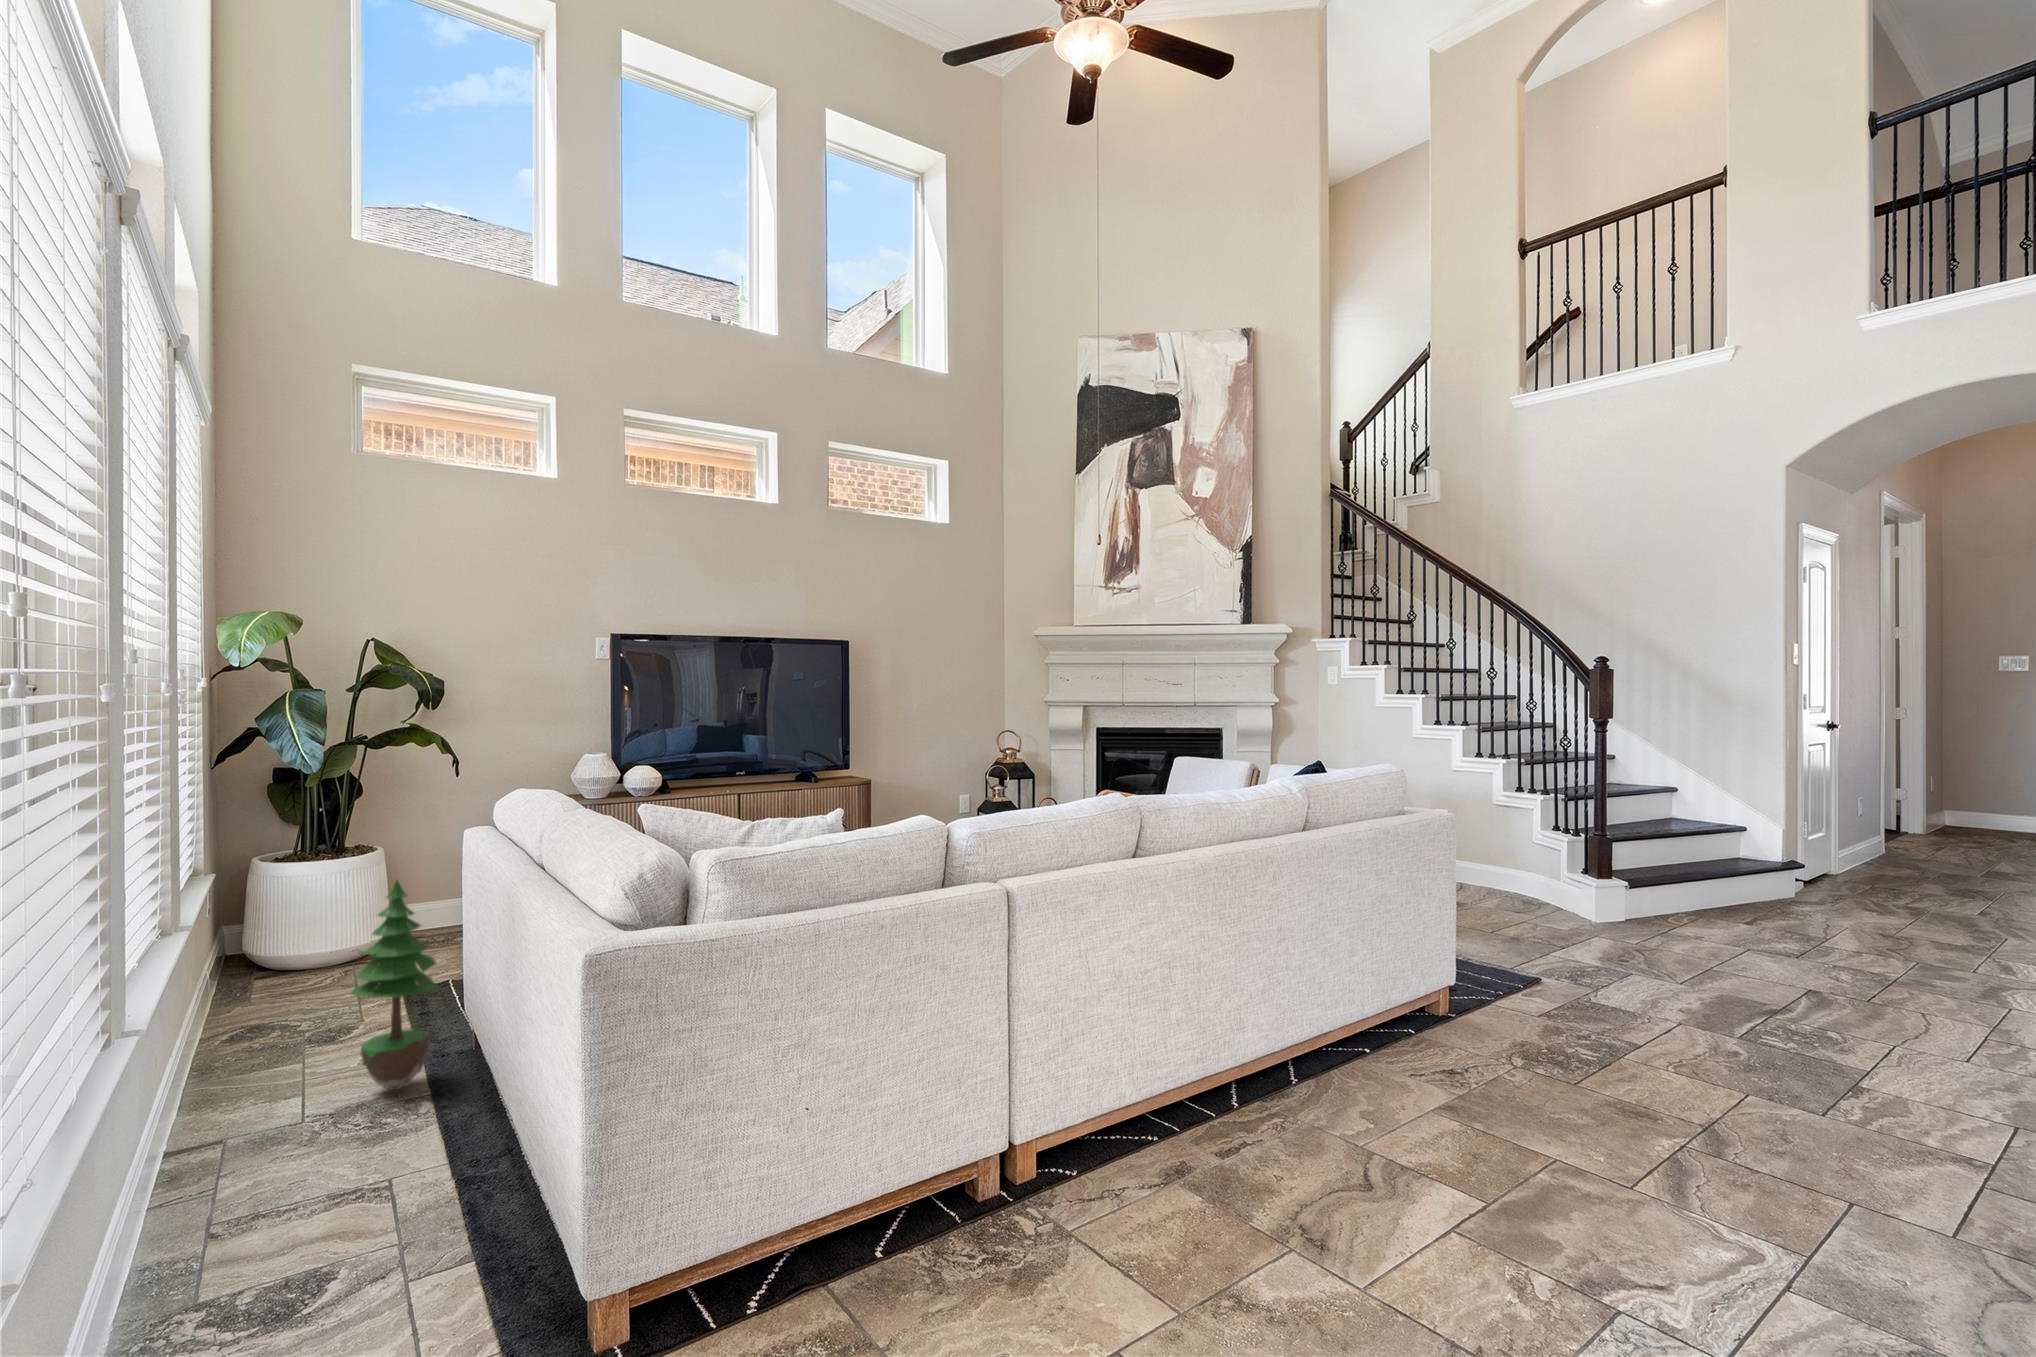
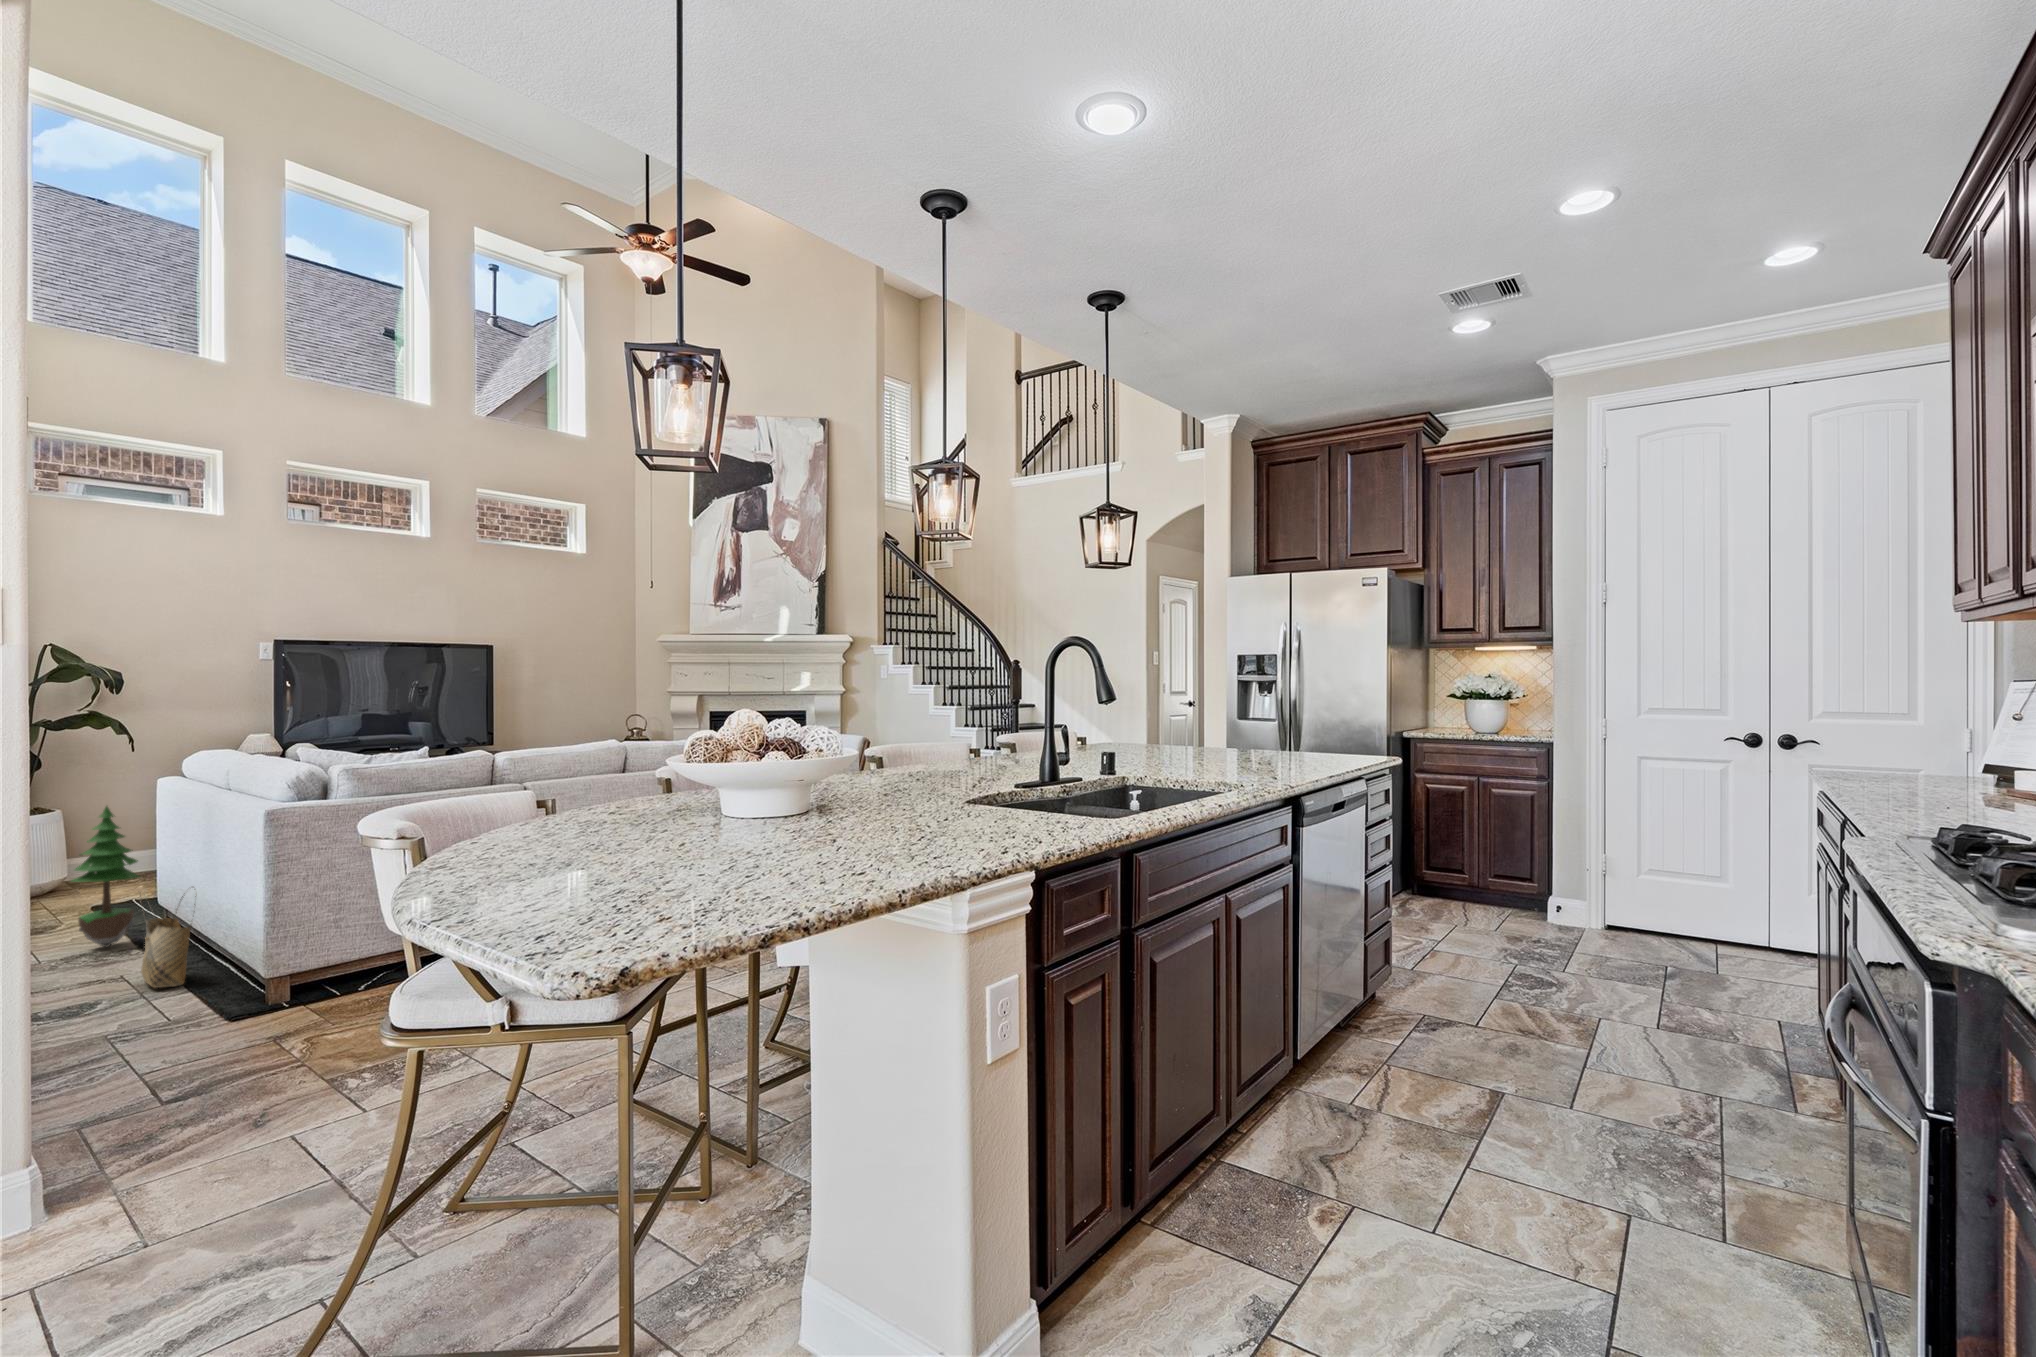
woven basket: none [412,1045,494,1232] -> present [140,896,195,988]

